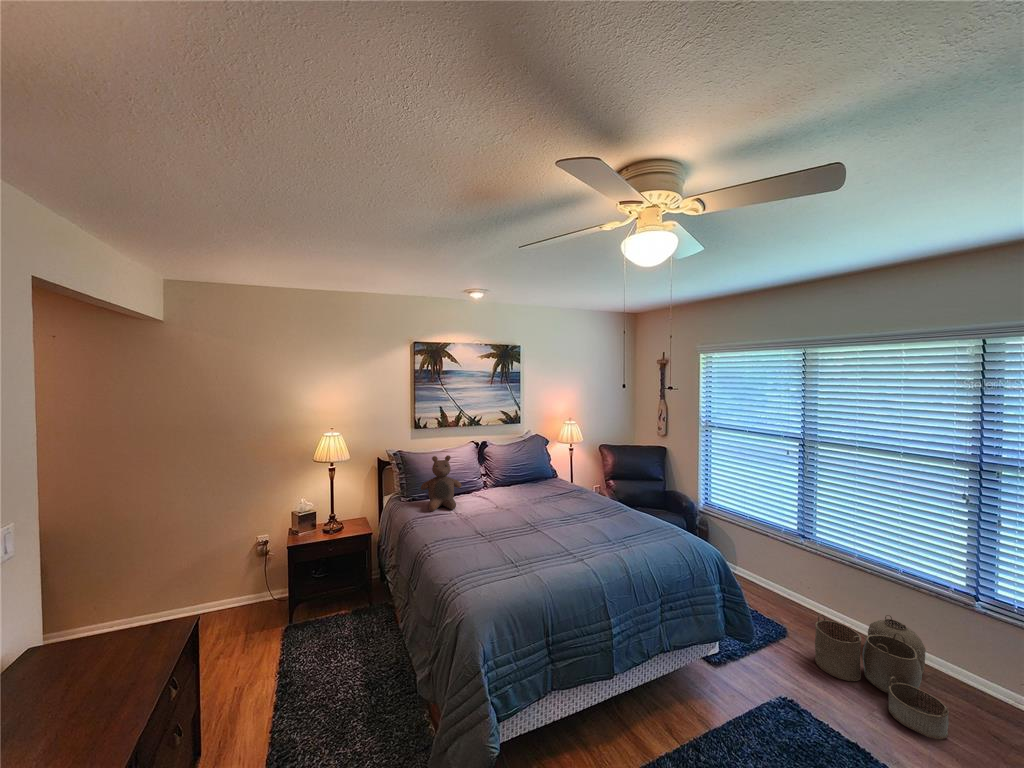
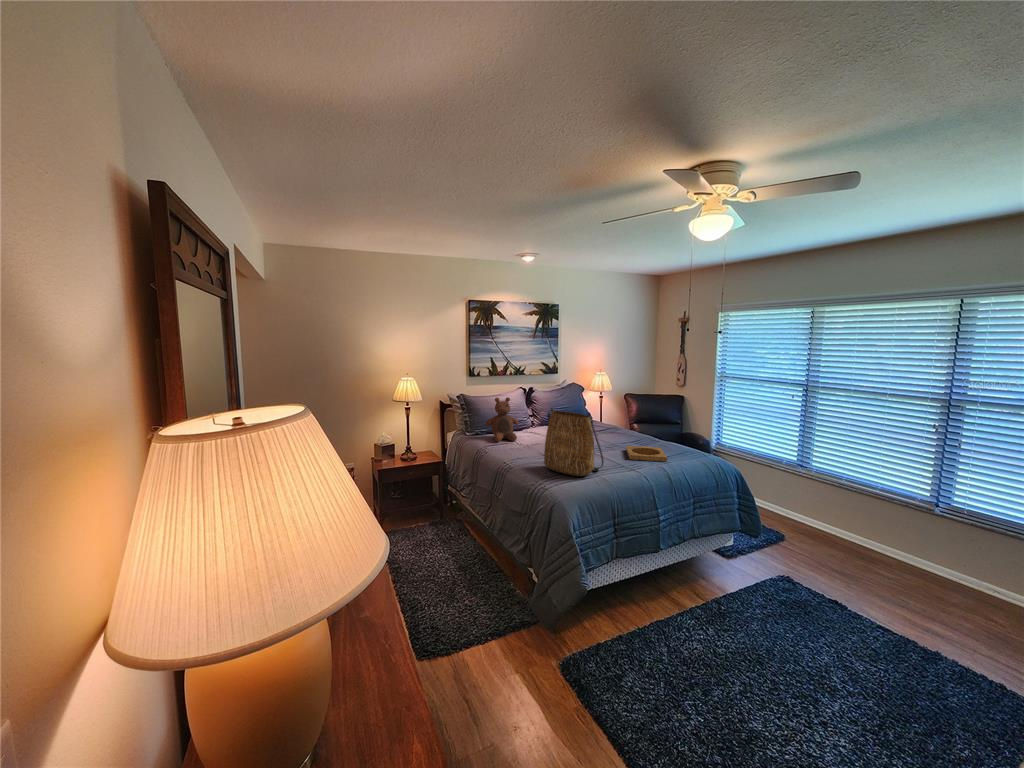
tote bag: none [469,477,542,570] -> present [544,408,604,476]
tray: none [583,518,629,543] -> present [626,446,667,462]
woven basket: present [815,614,949,739] -> none [806,519,903,597]

